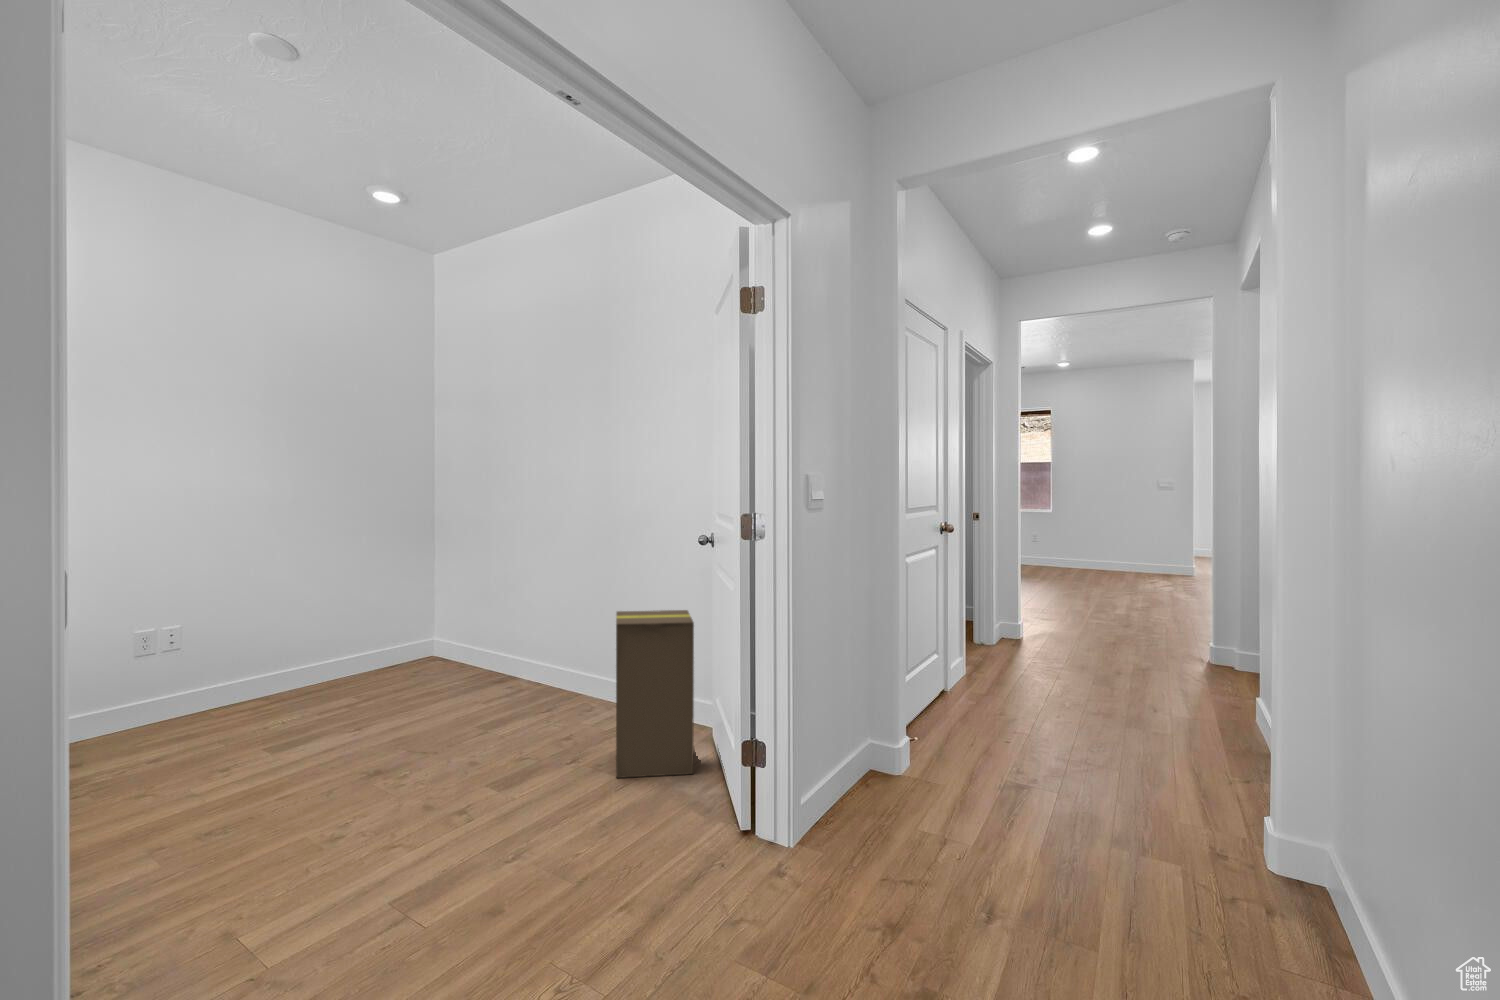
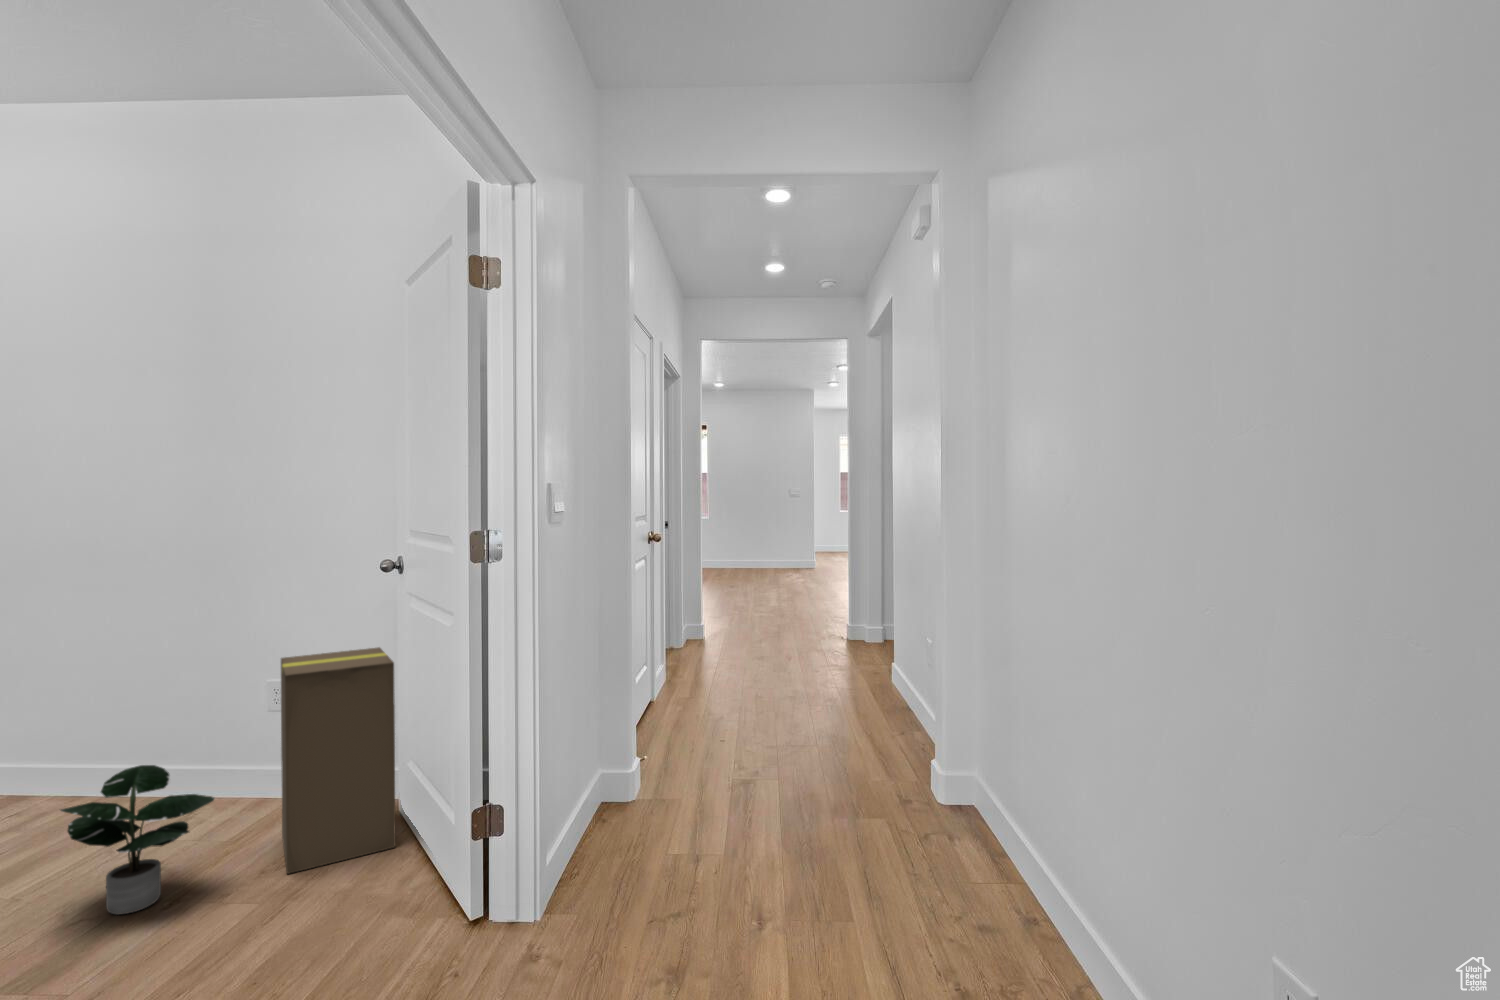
potted plant: none [480,680,571,783] -> present [61,765,214,915]

